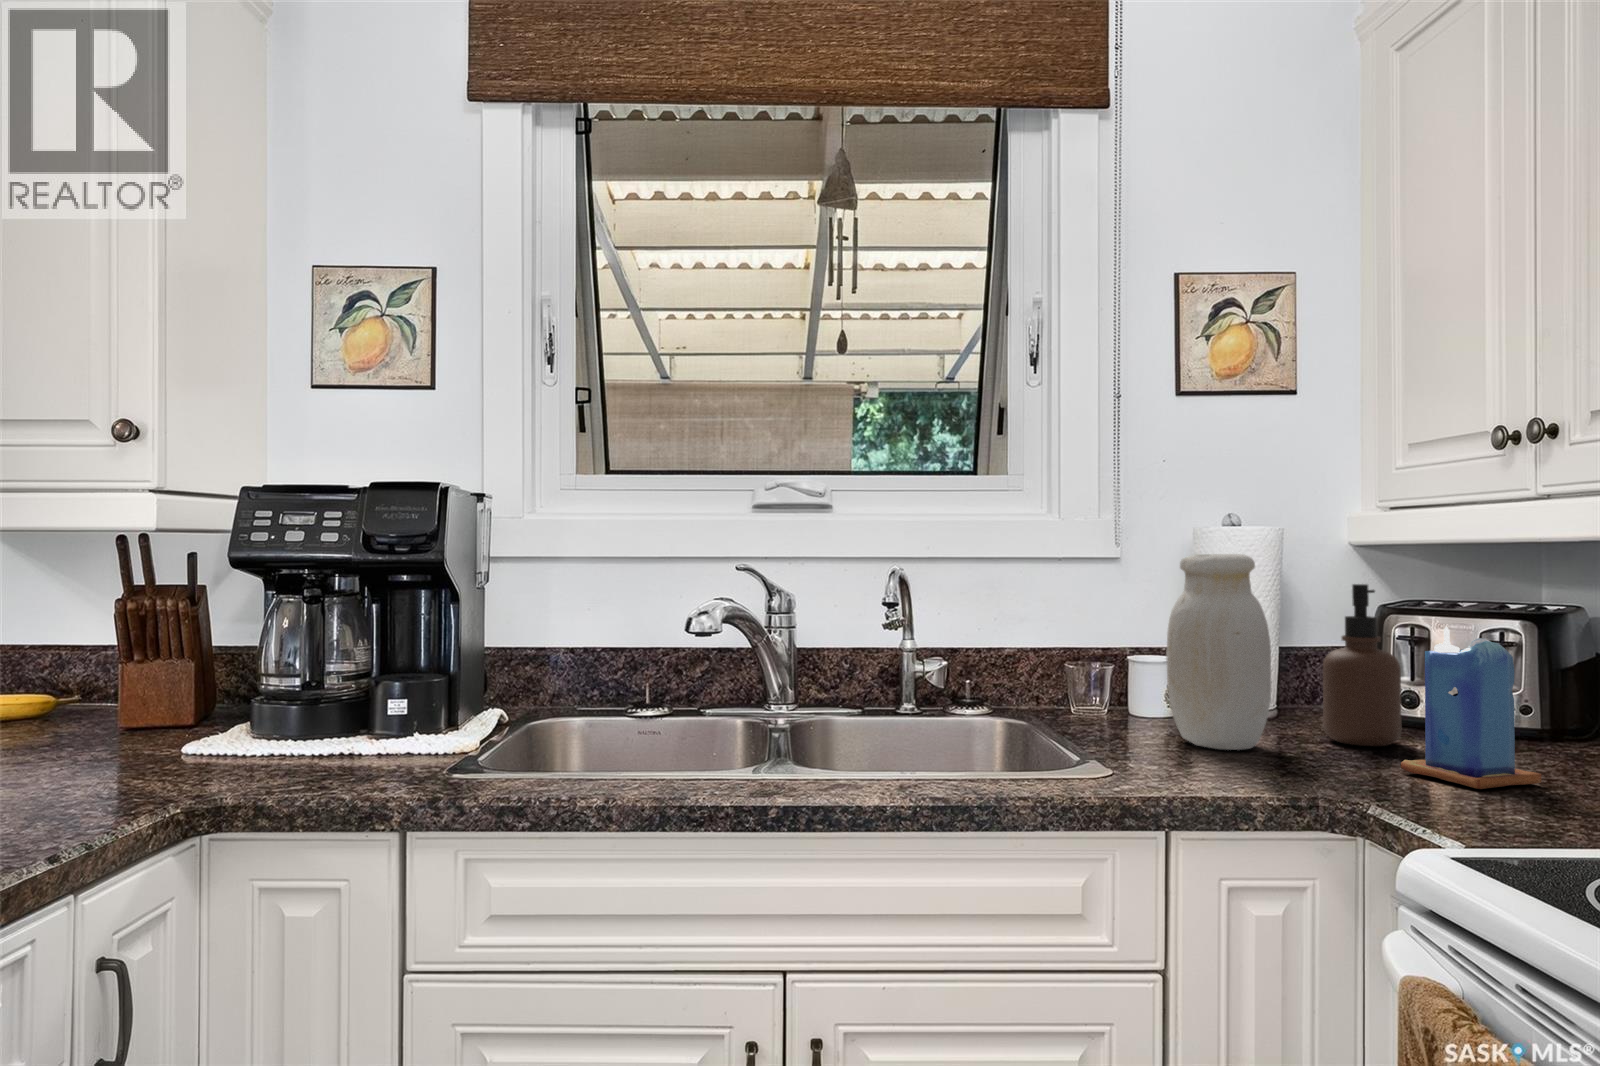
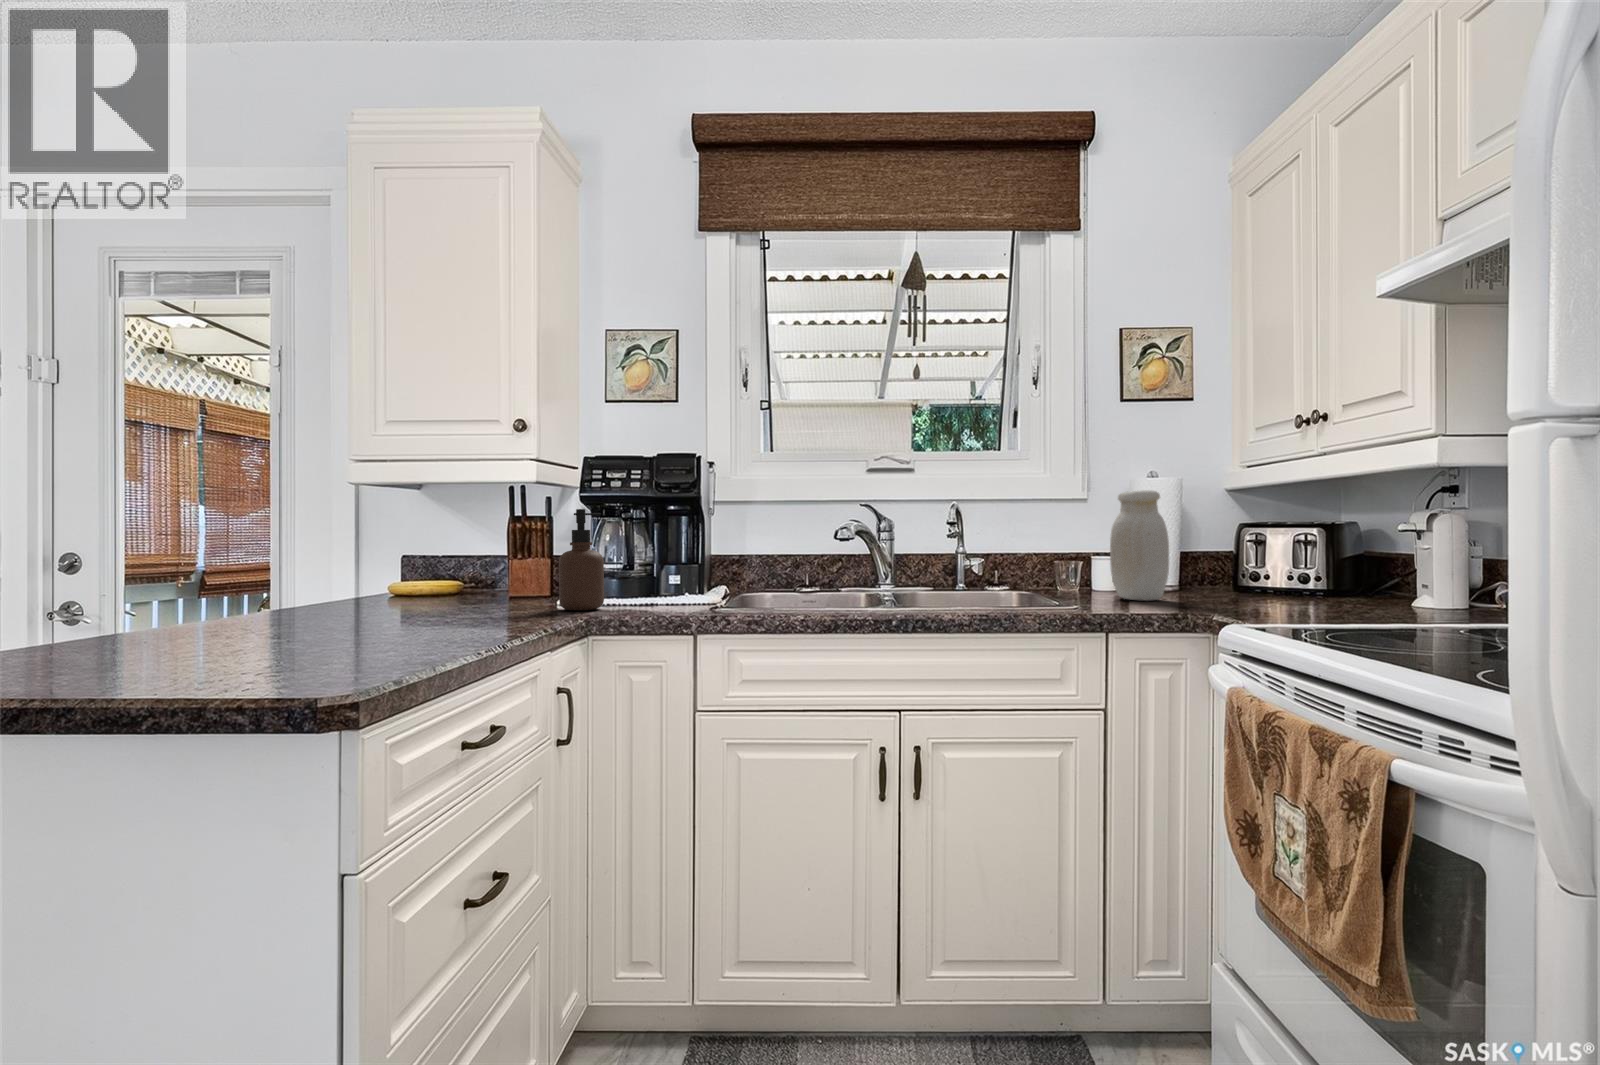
soap dispenser: present [1323,584,1401,746] -> present [559,509,604,610]
candle: present [1401,627,1542,789] -> none [1237,526,1310,609]

